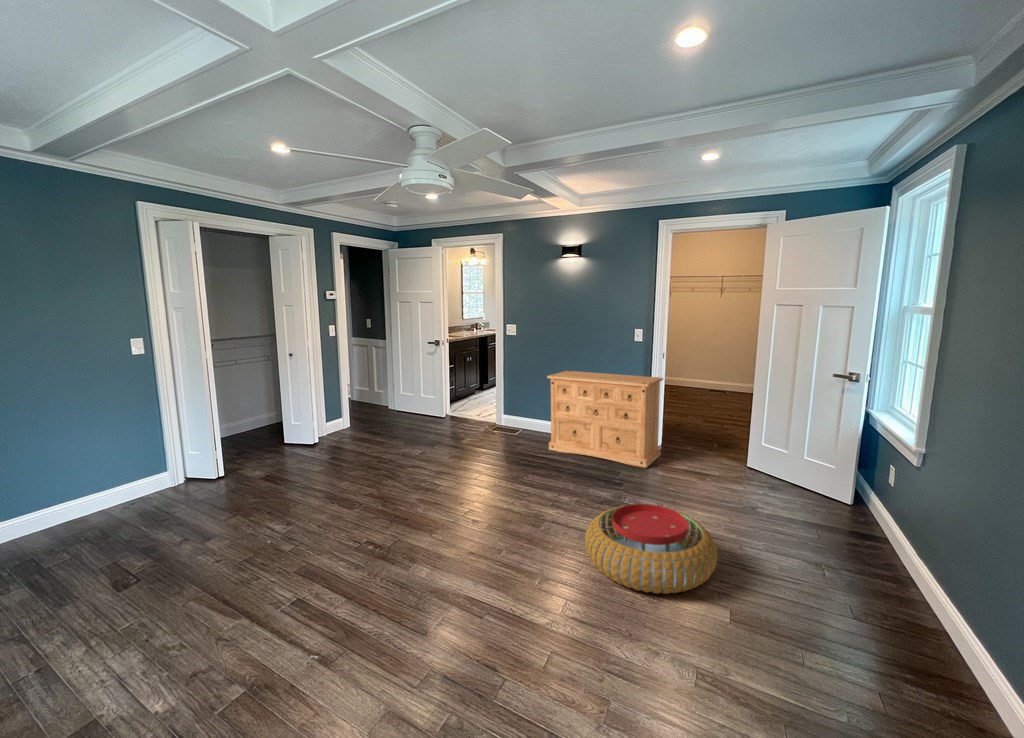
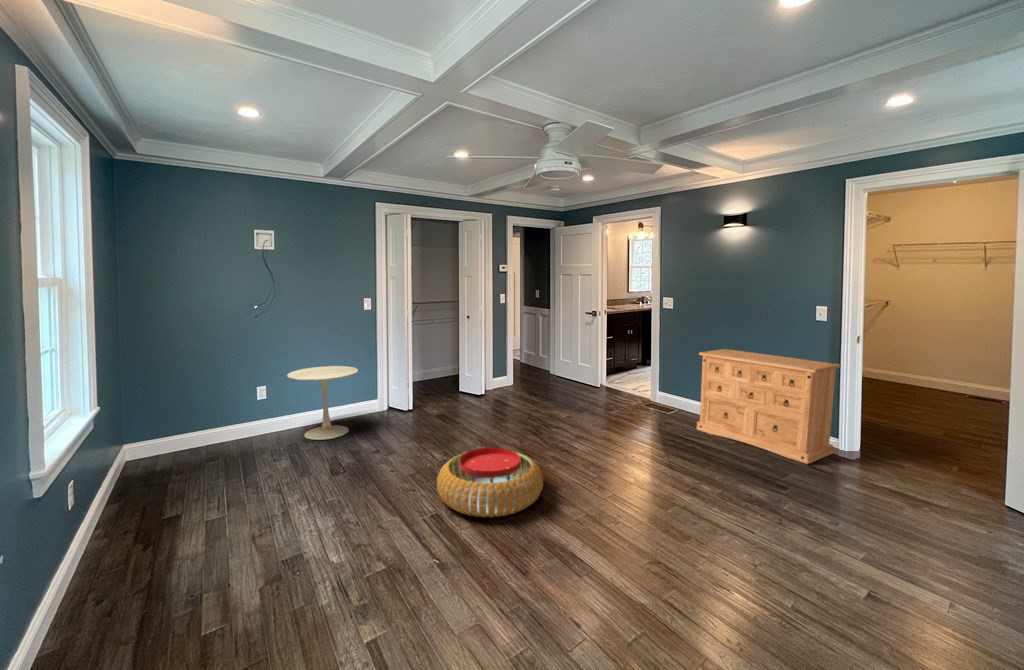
side table: none [26,428,148,534] -> present [287,366,358,440]
pouf: present [585,504,718,594] -> present [437,448,543,517]

